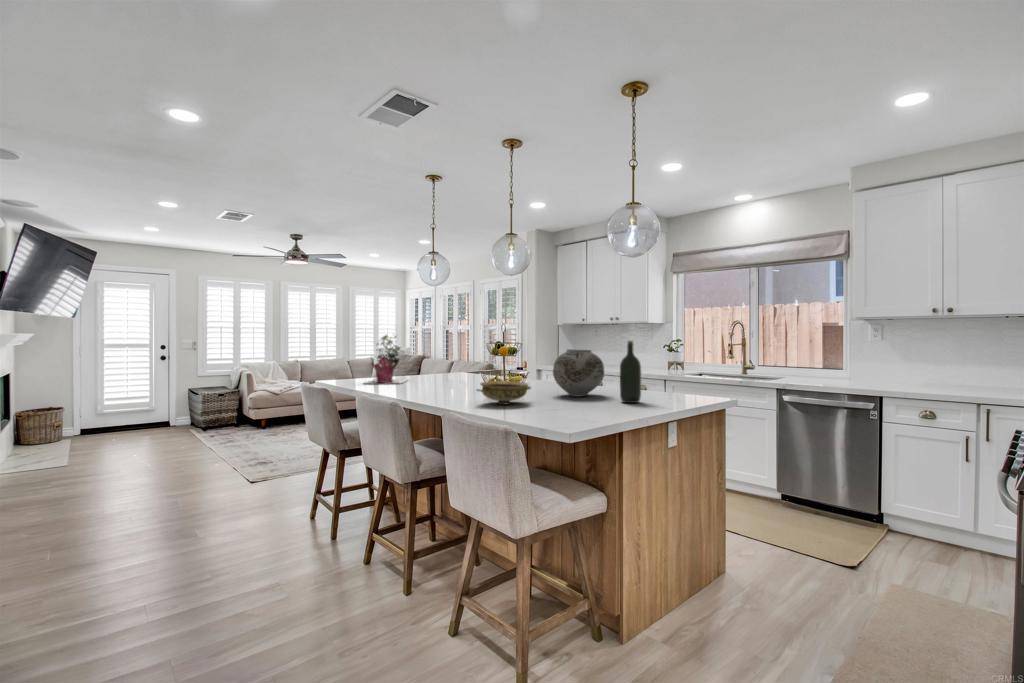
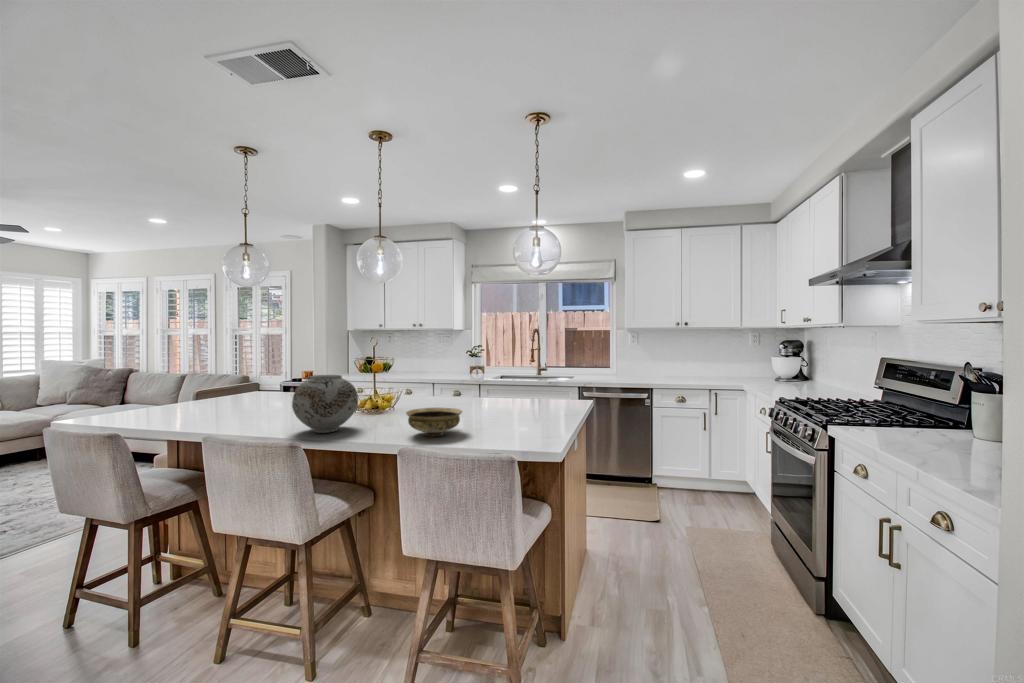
potted plant: present [364,335,407,384] -> none [157,351,222,425]
wine bottle: present [620,341,641,403] -> none [535,358,556,418]
vase: present [553,349,604,397] -> present [292,375,358,433]

